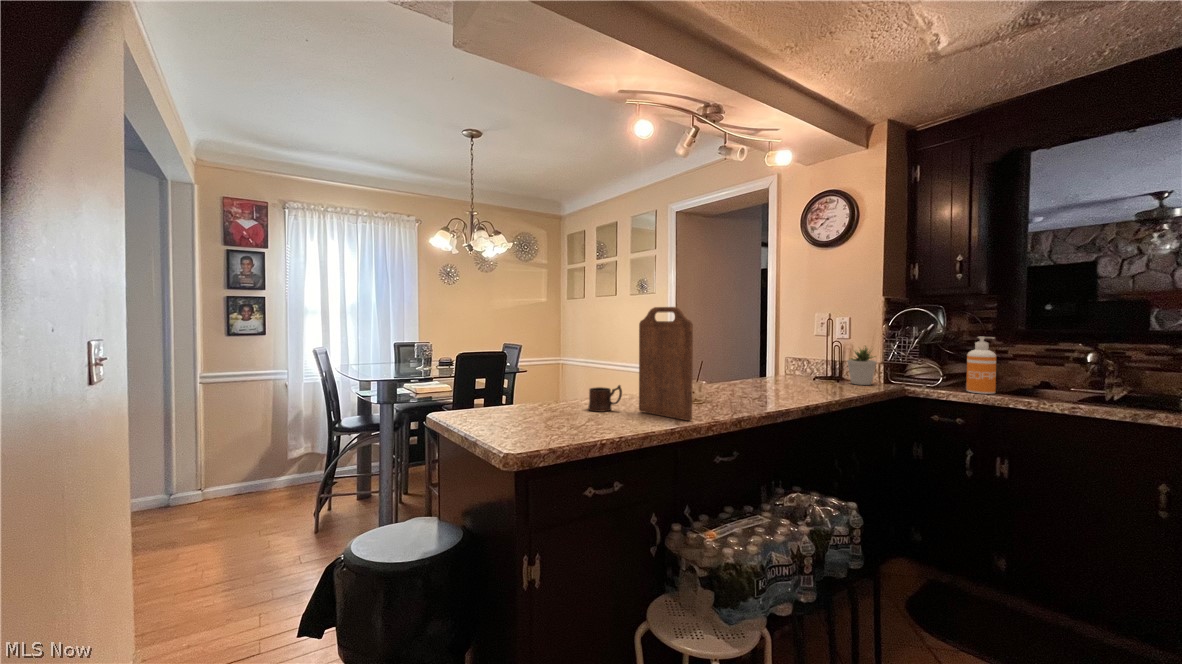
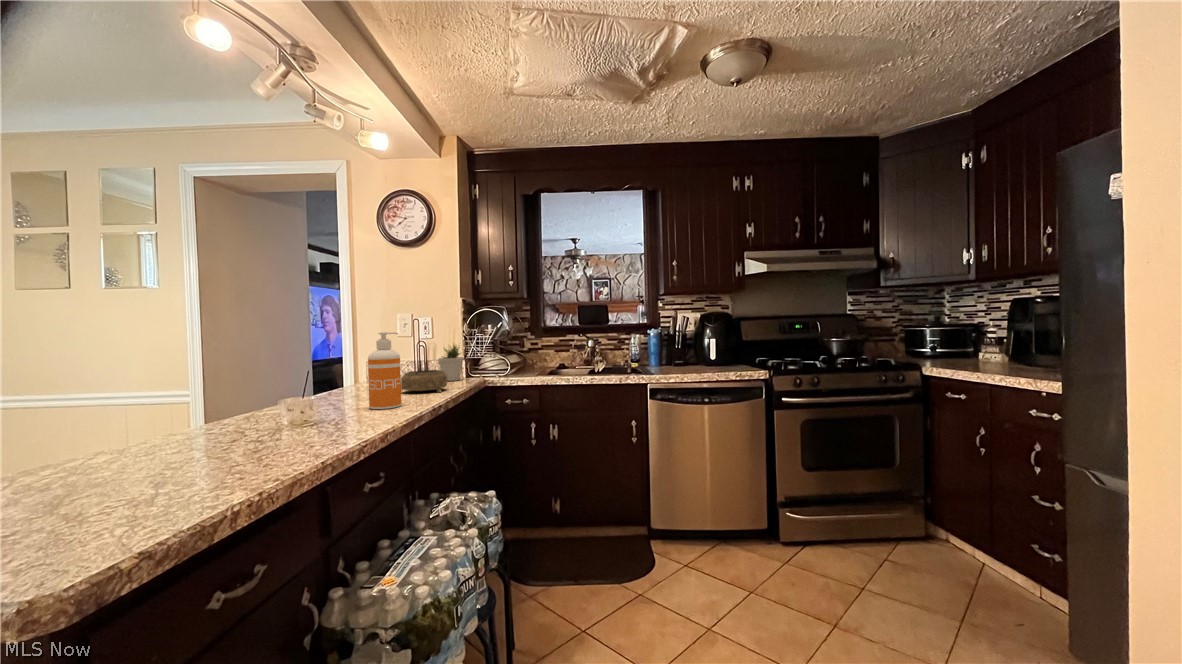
cutting board: present [639,307,693,421] -> none [232,287,341,450]
soap dispenser: present [966,337,996,394] -> present [368,332,401,409]
decorative bowl: none [790,371,840,395] -> present [401,370,447,392]
mug: present [589,385,622,412] -> none [118,414,200,471]

